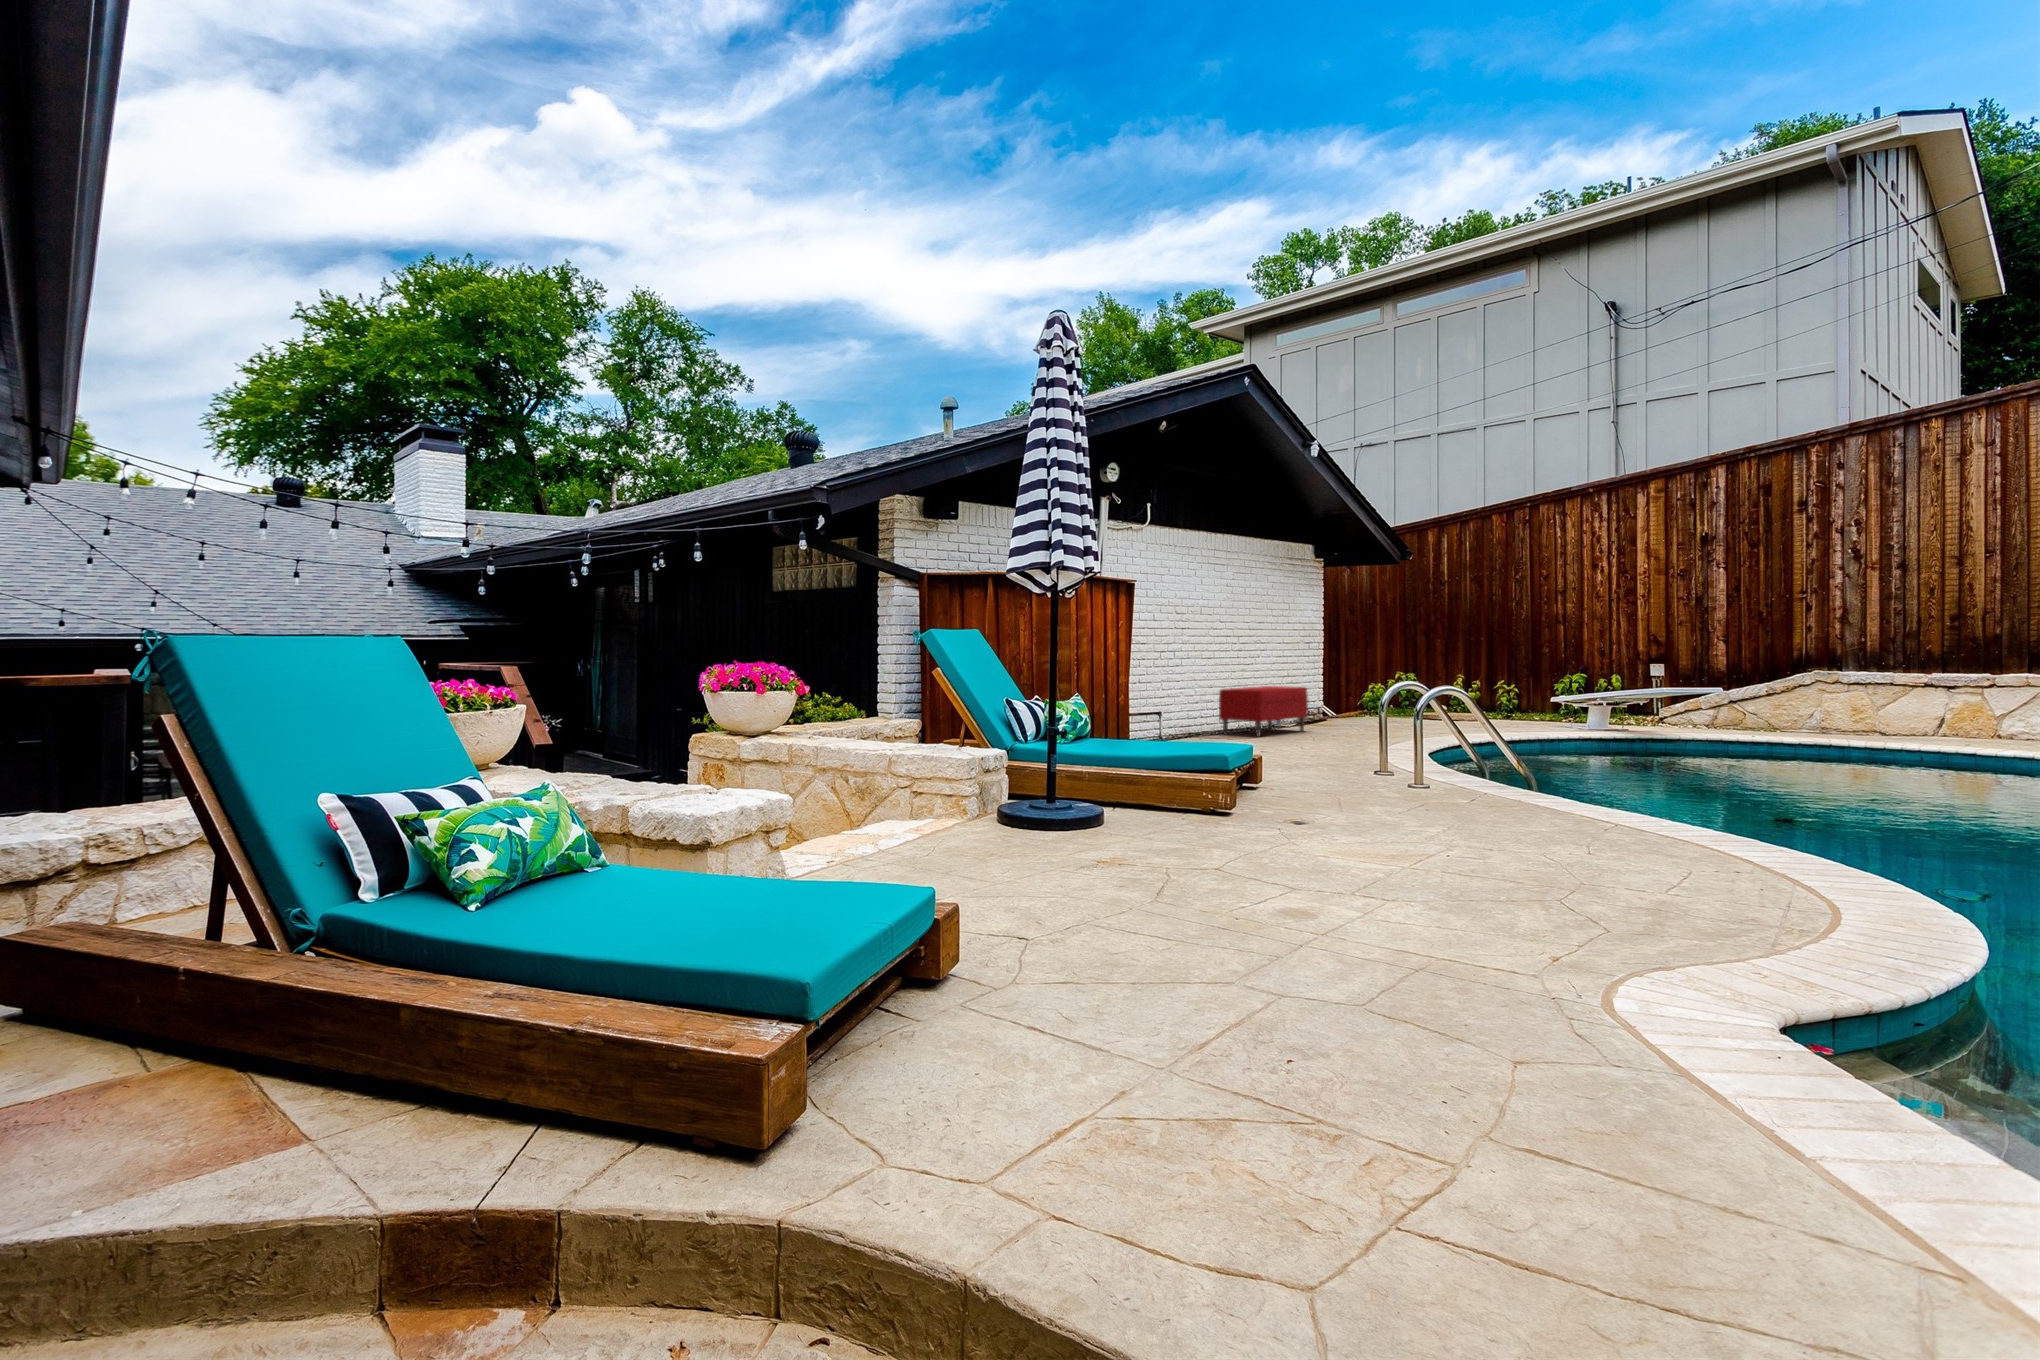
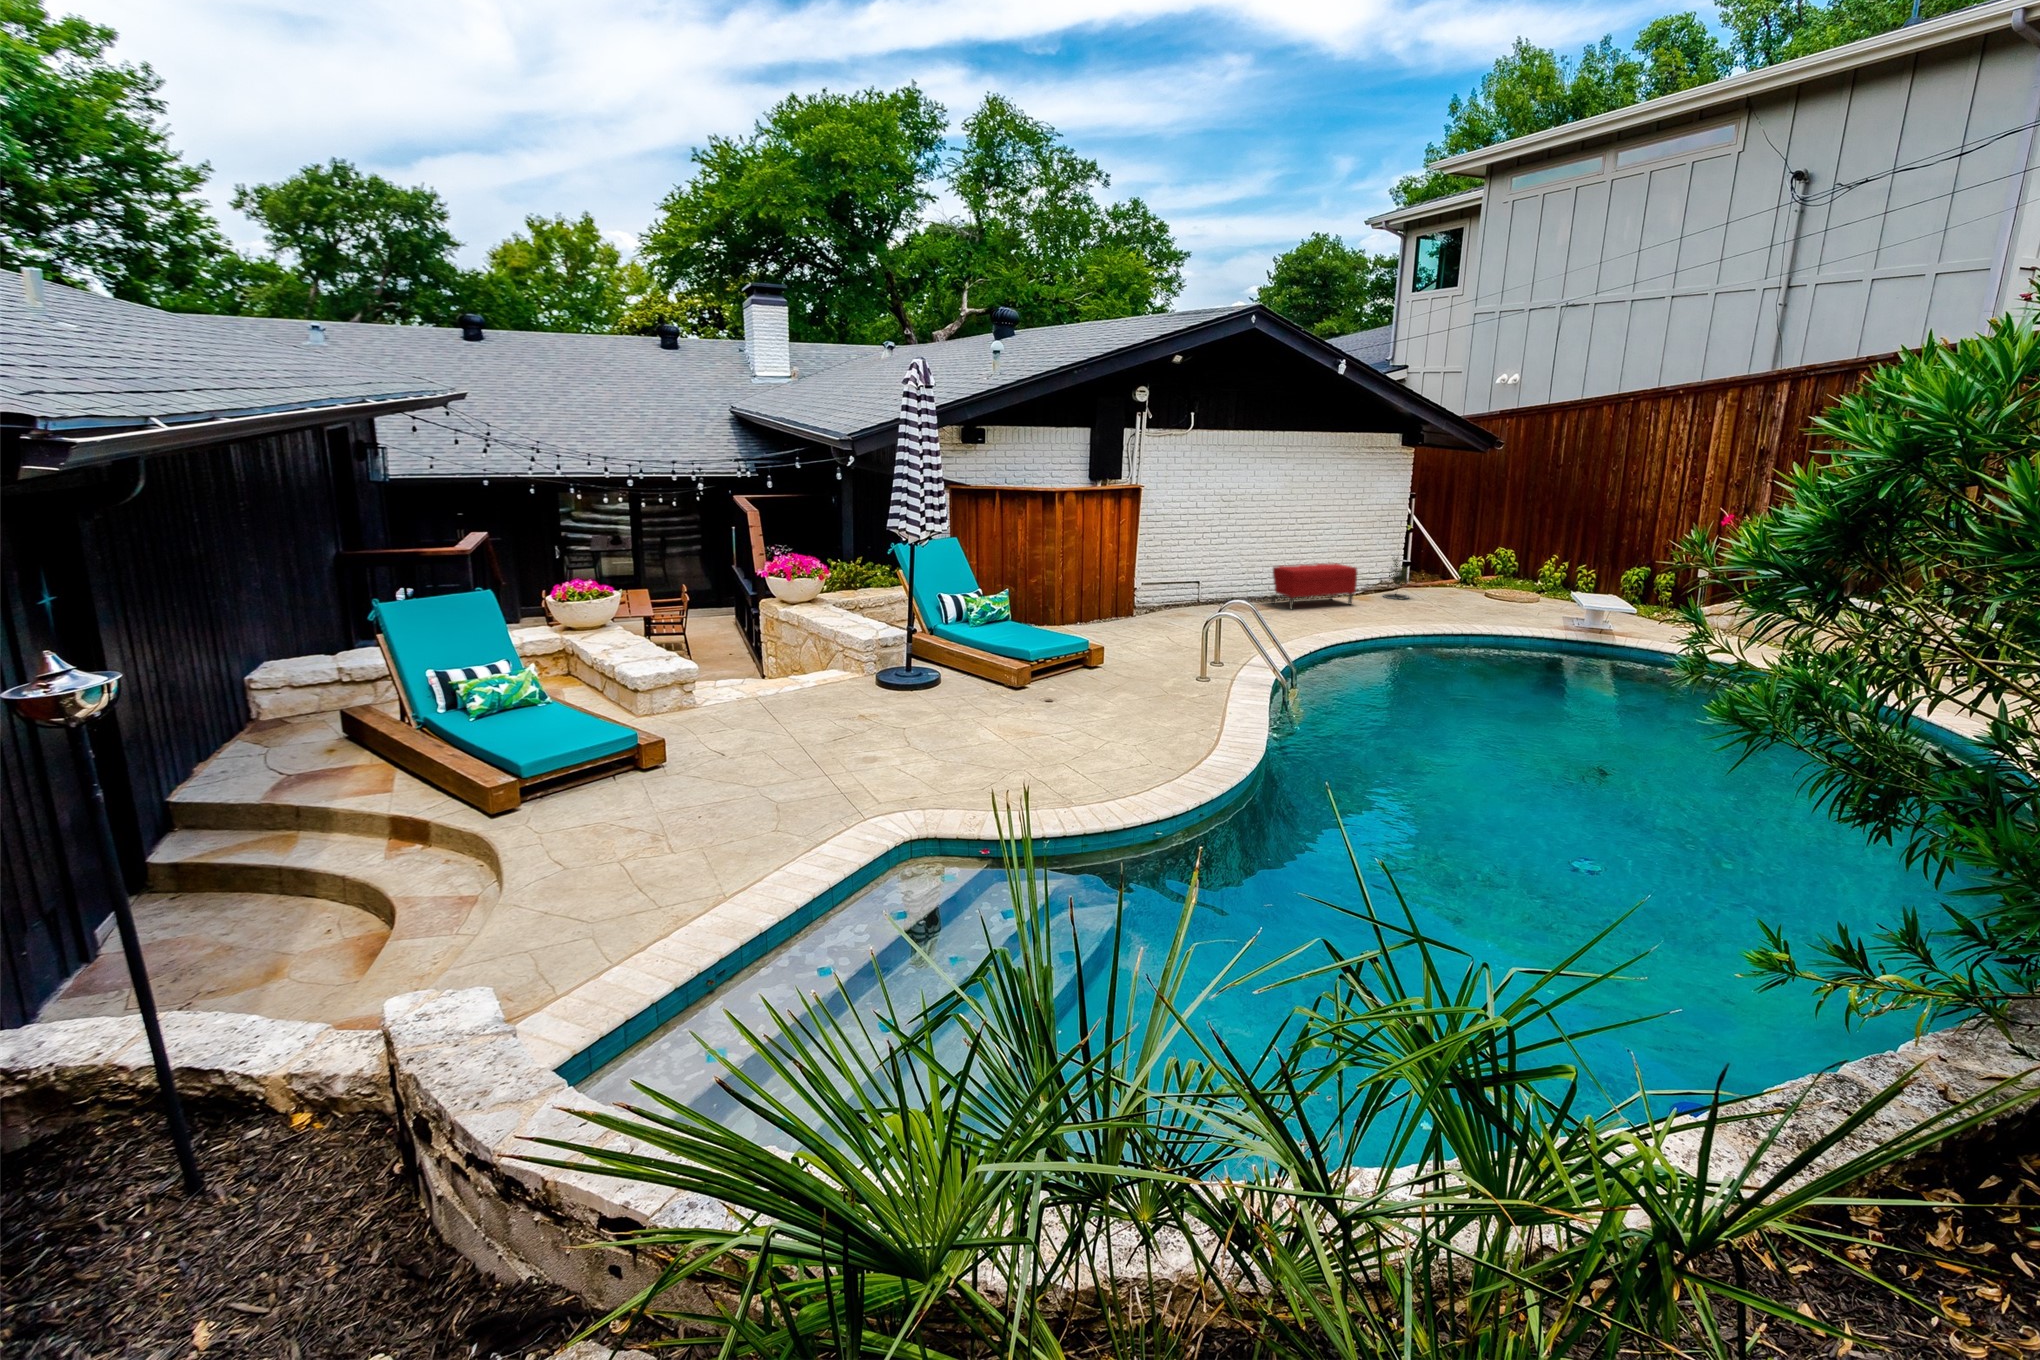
potted tree: none [1305,674,1342,726] -> present [1383,557,1410,599]

